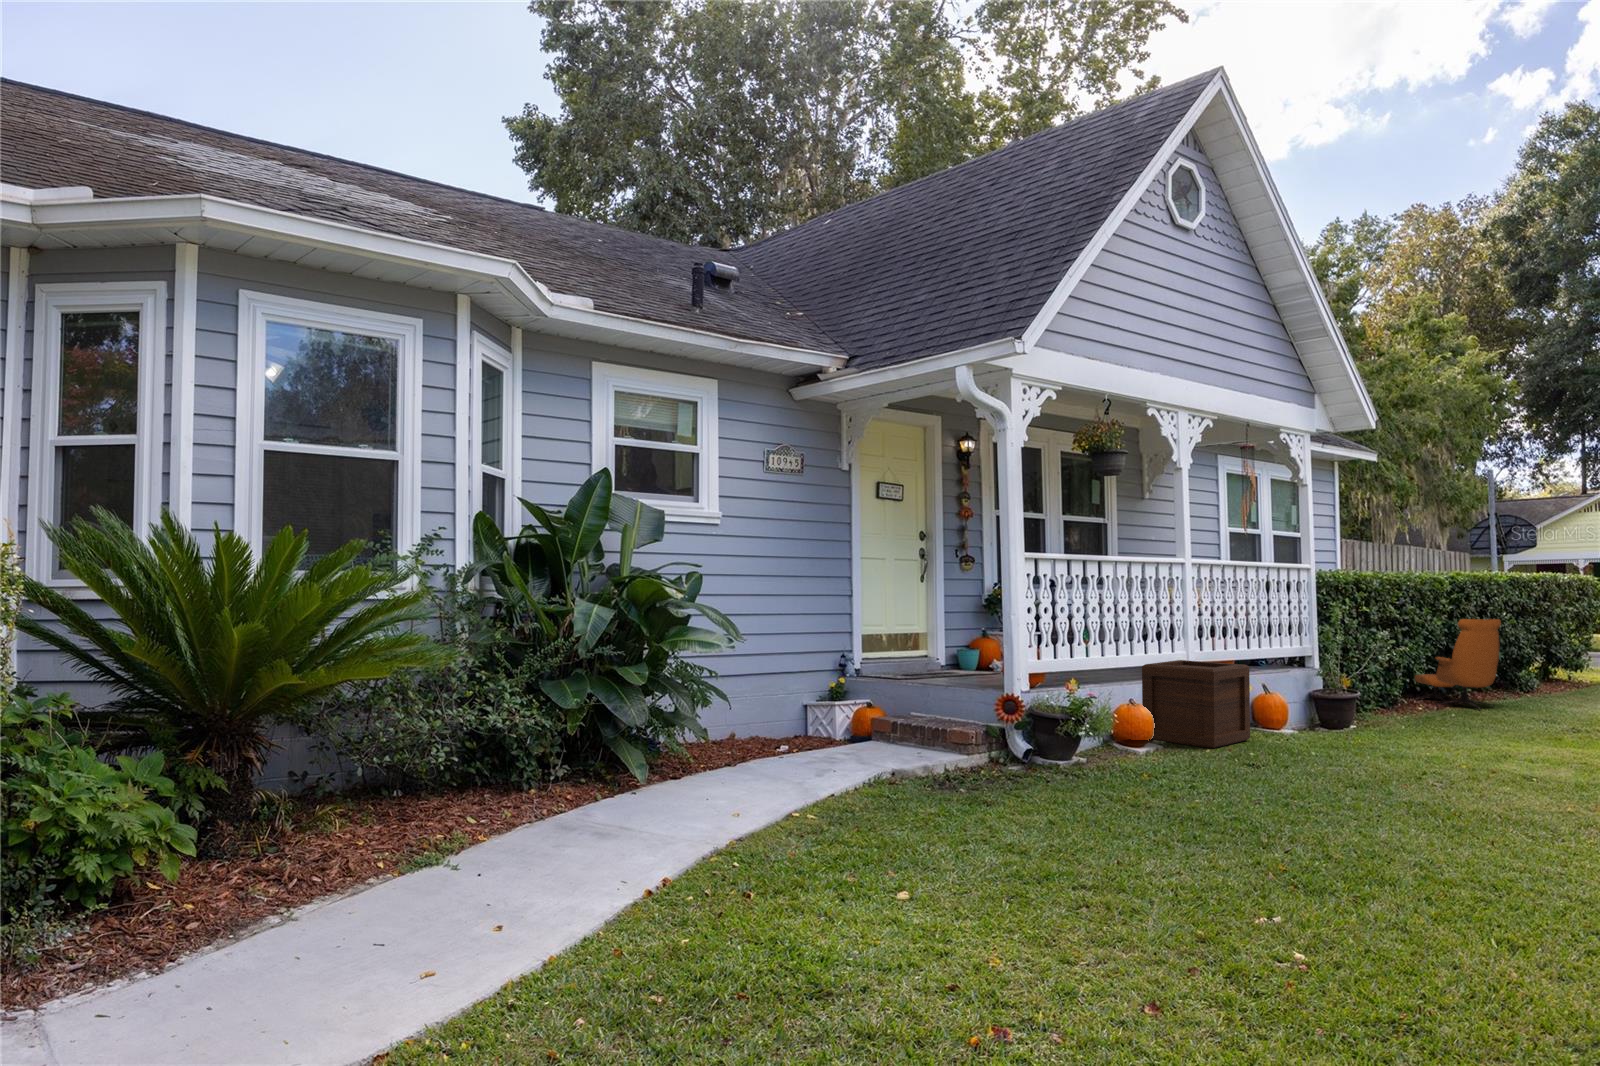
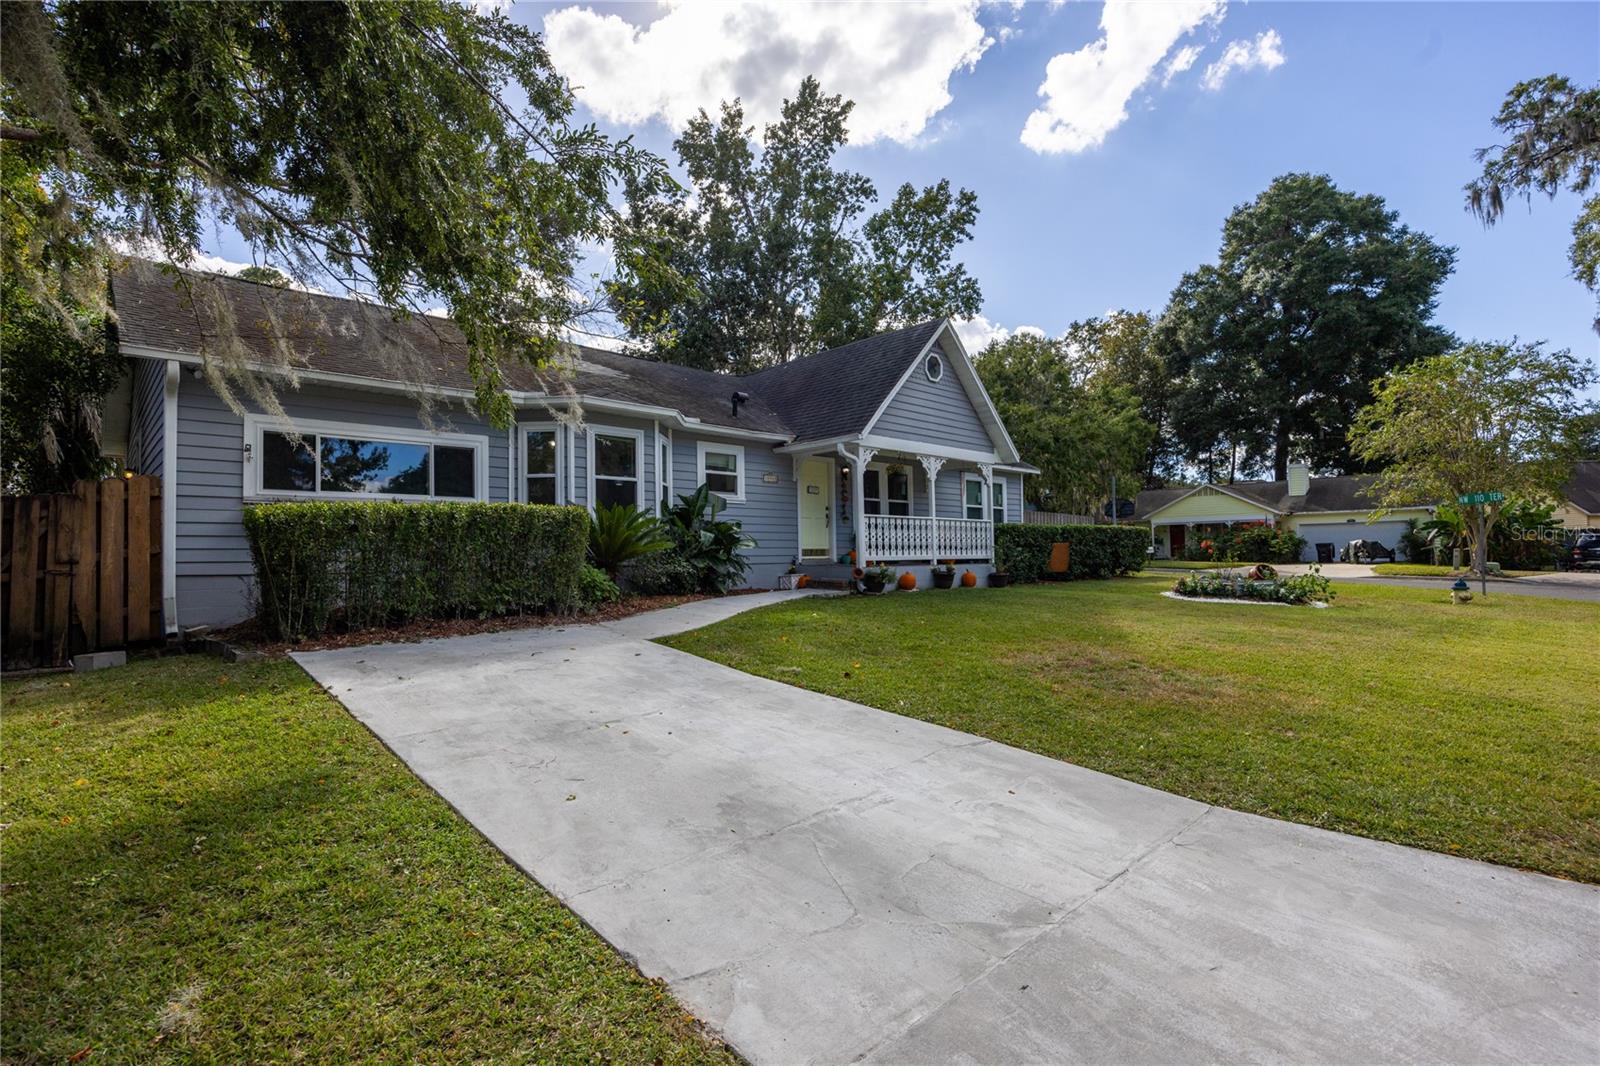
wooden crate: present [1142,660,1250,748] -> none [913,558,955,590]

